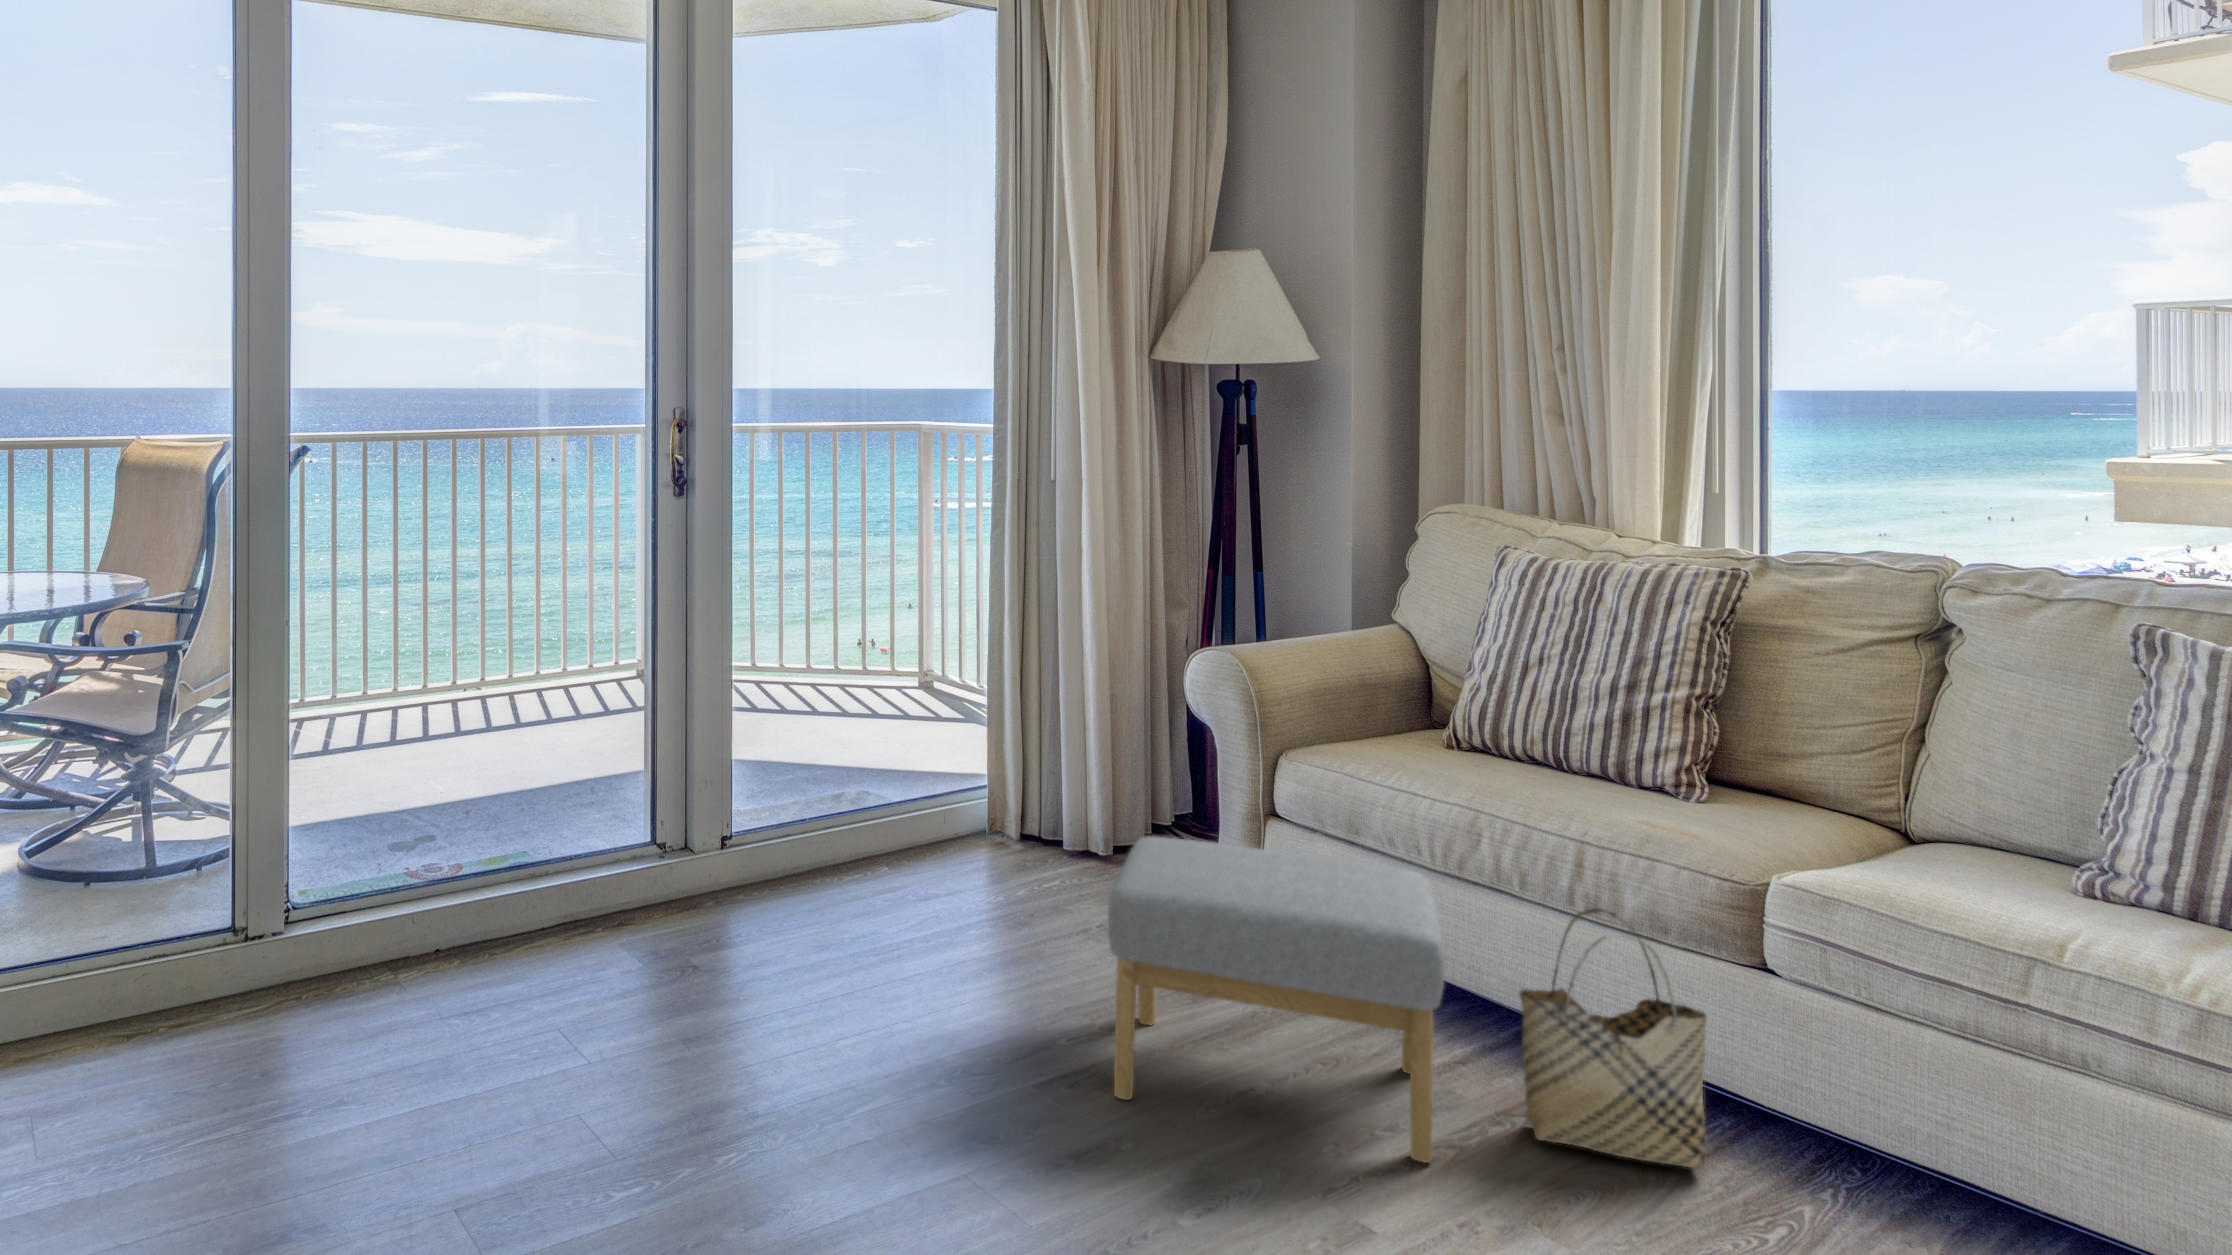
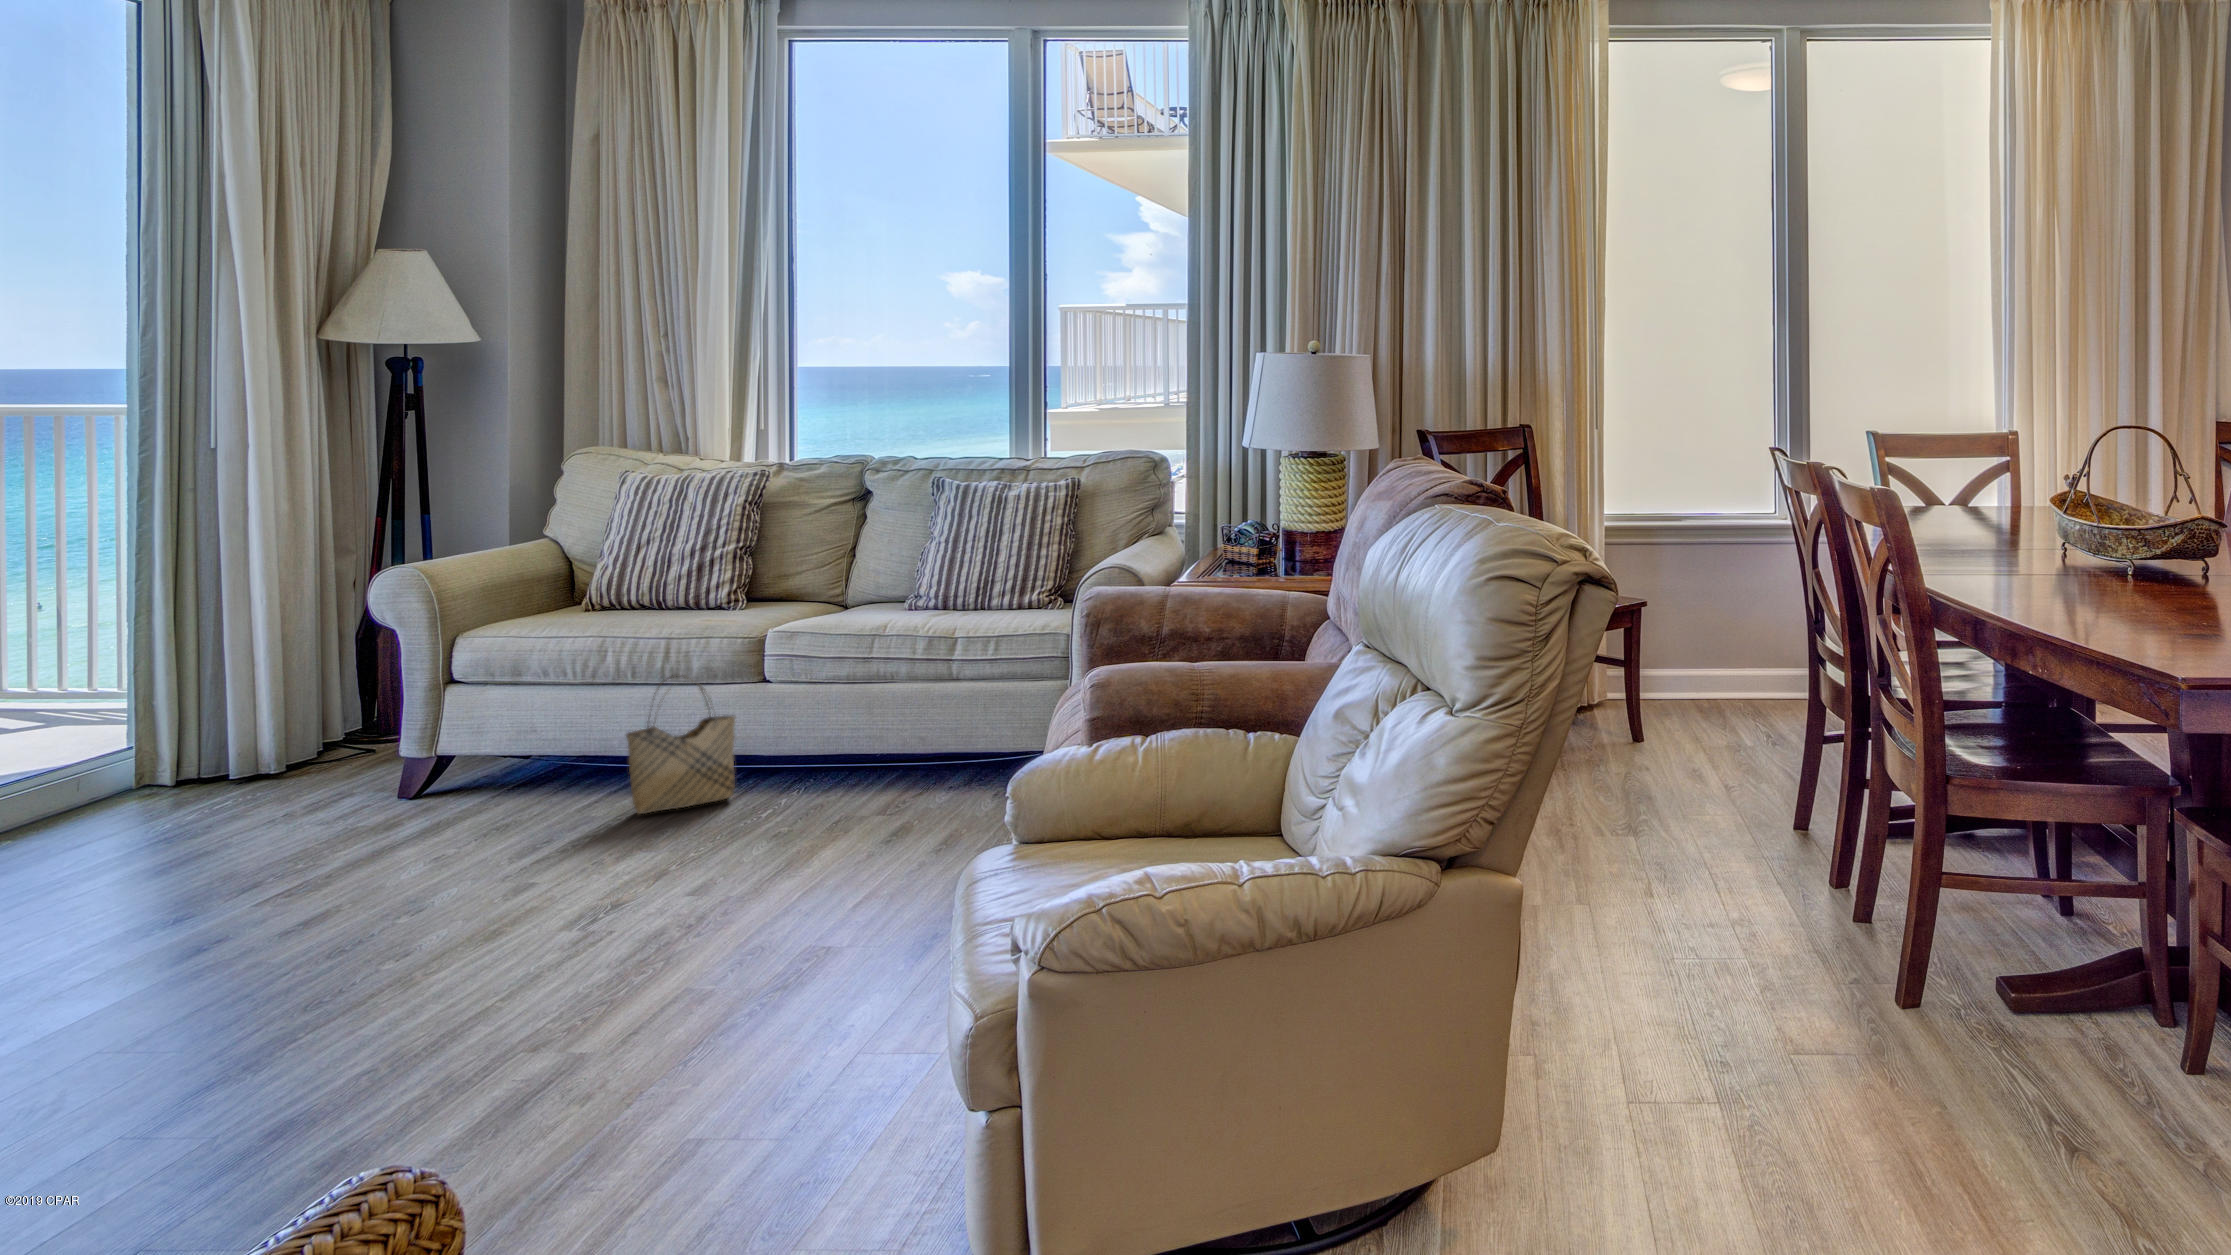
footstool: present [1108,836,1445,1163] -> none [299,685,572,892]

